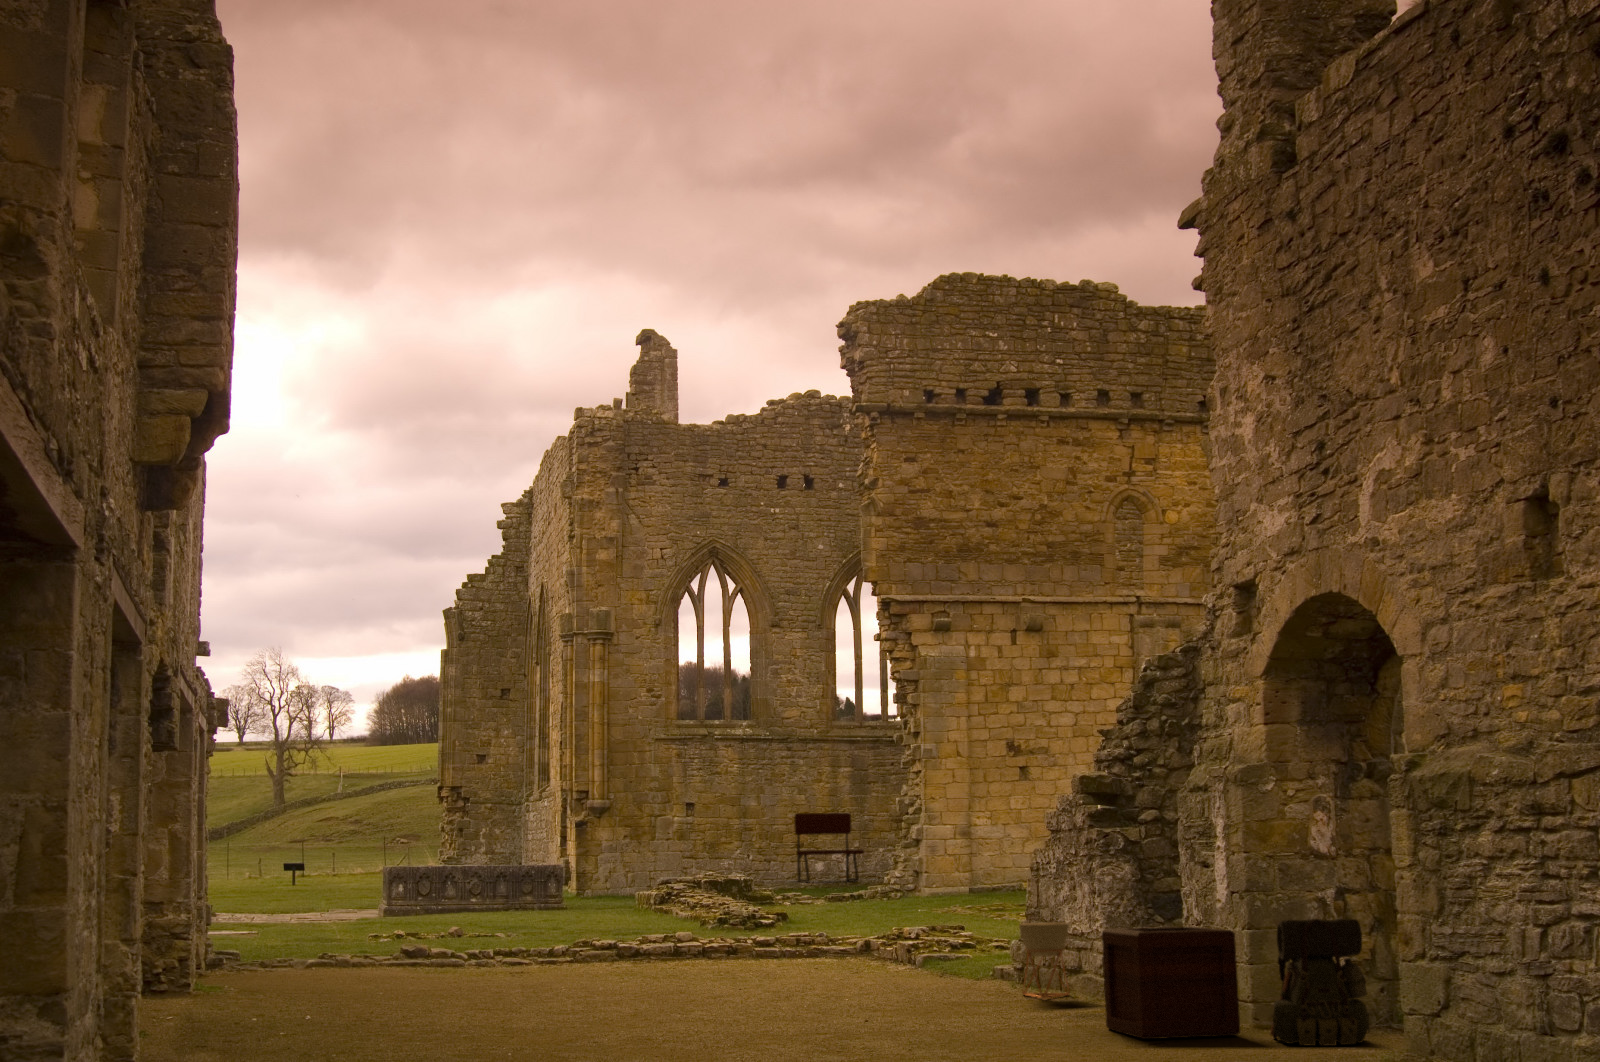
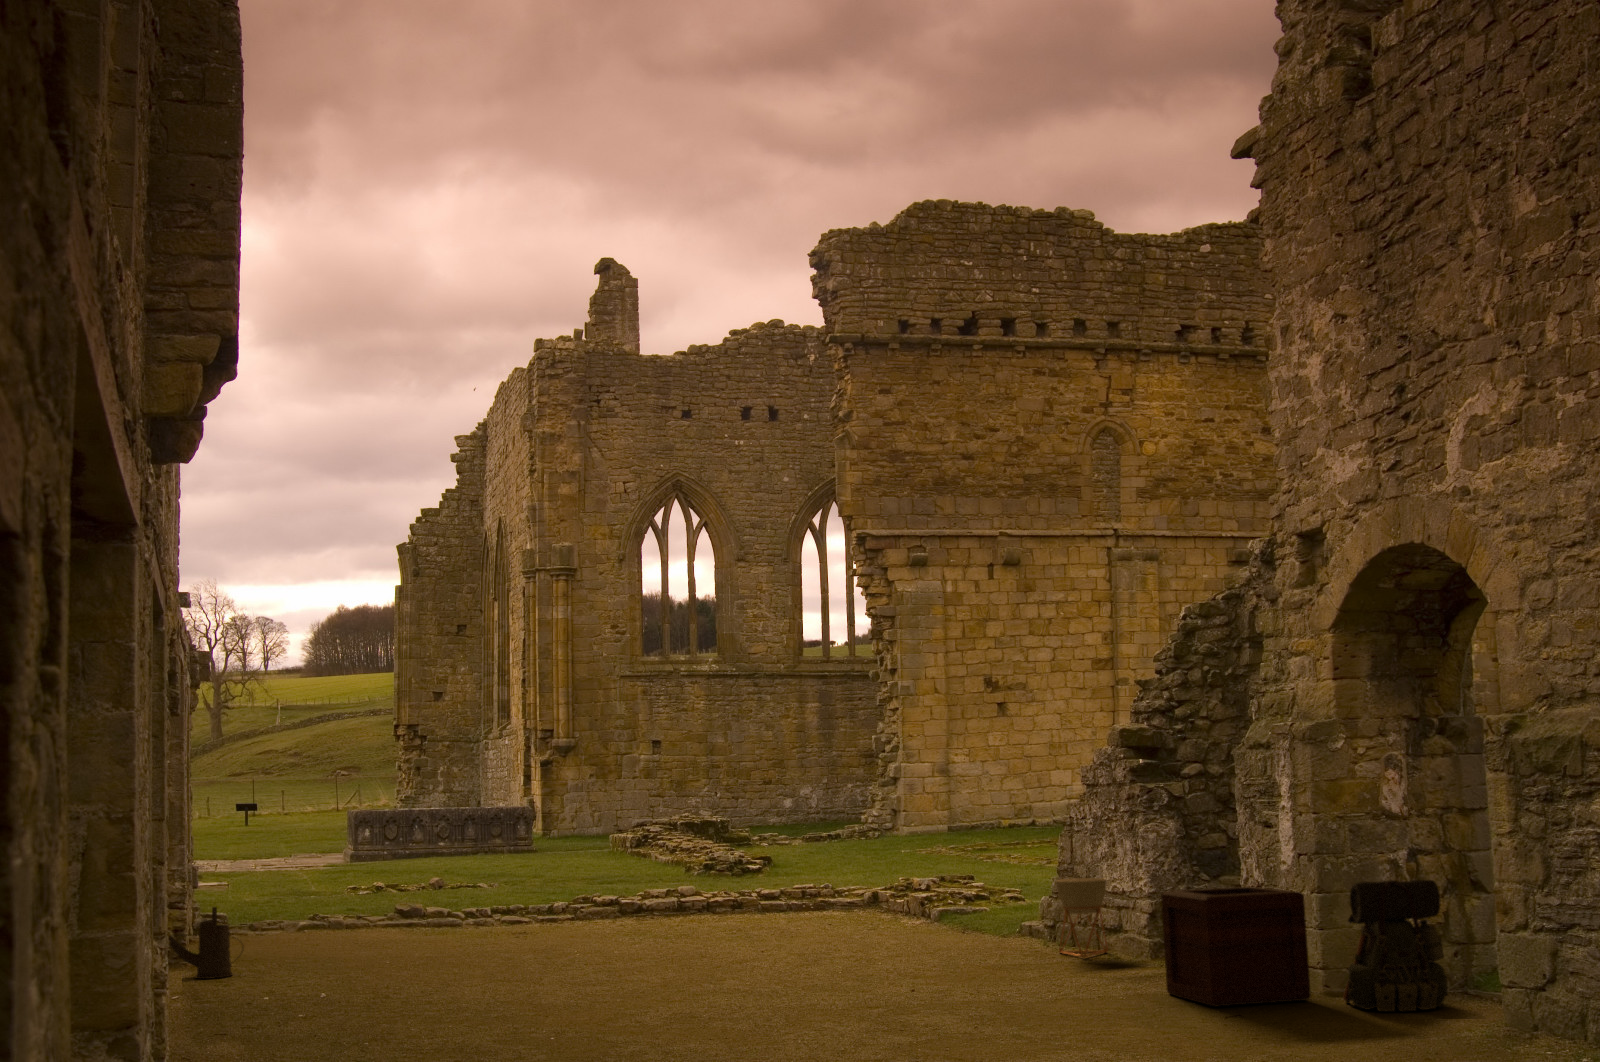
bench: present [794,813,864,883] -> none [761,748,833,820]
watering can: none [160,935,244,1003] -> present [170,907,236,979]

